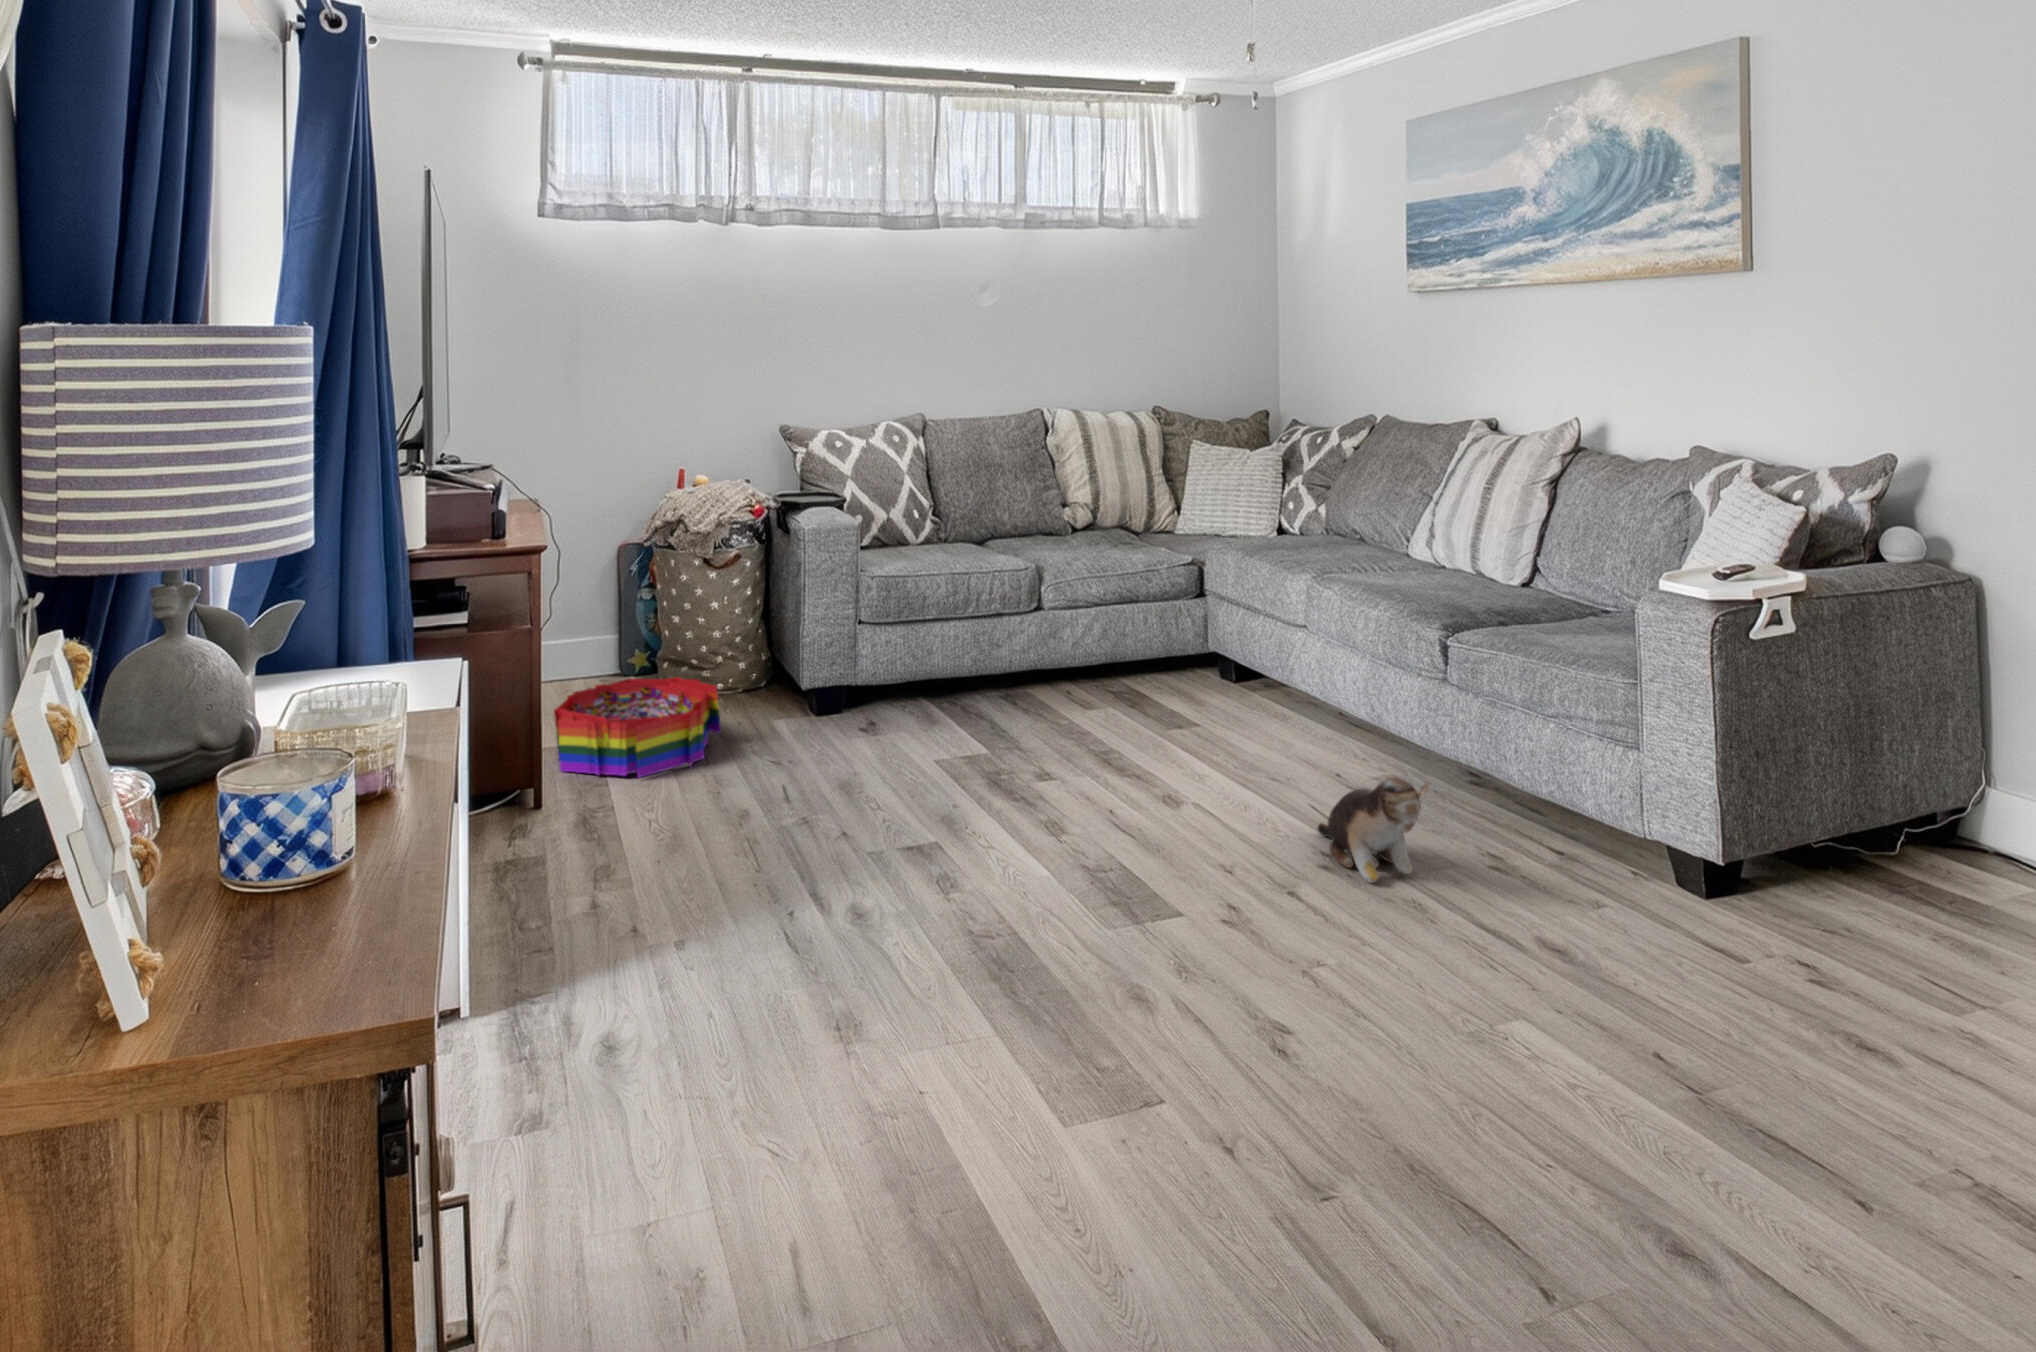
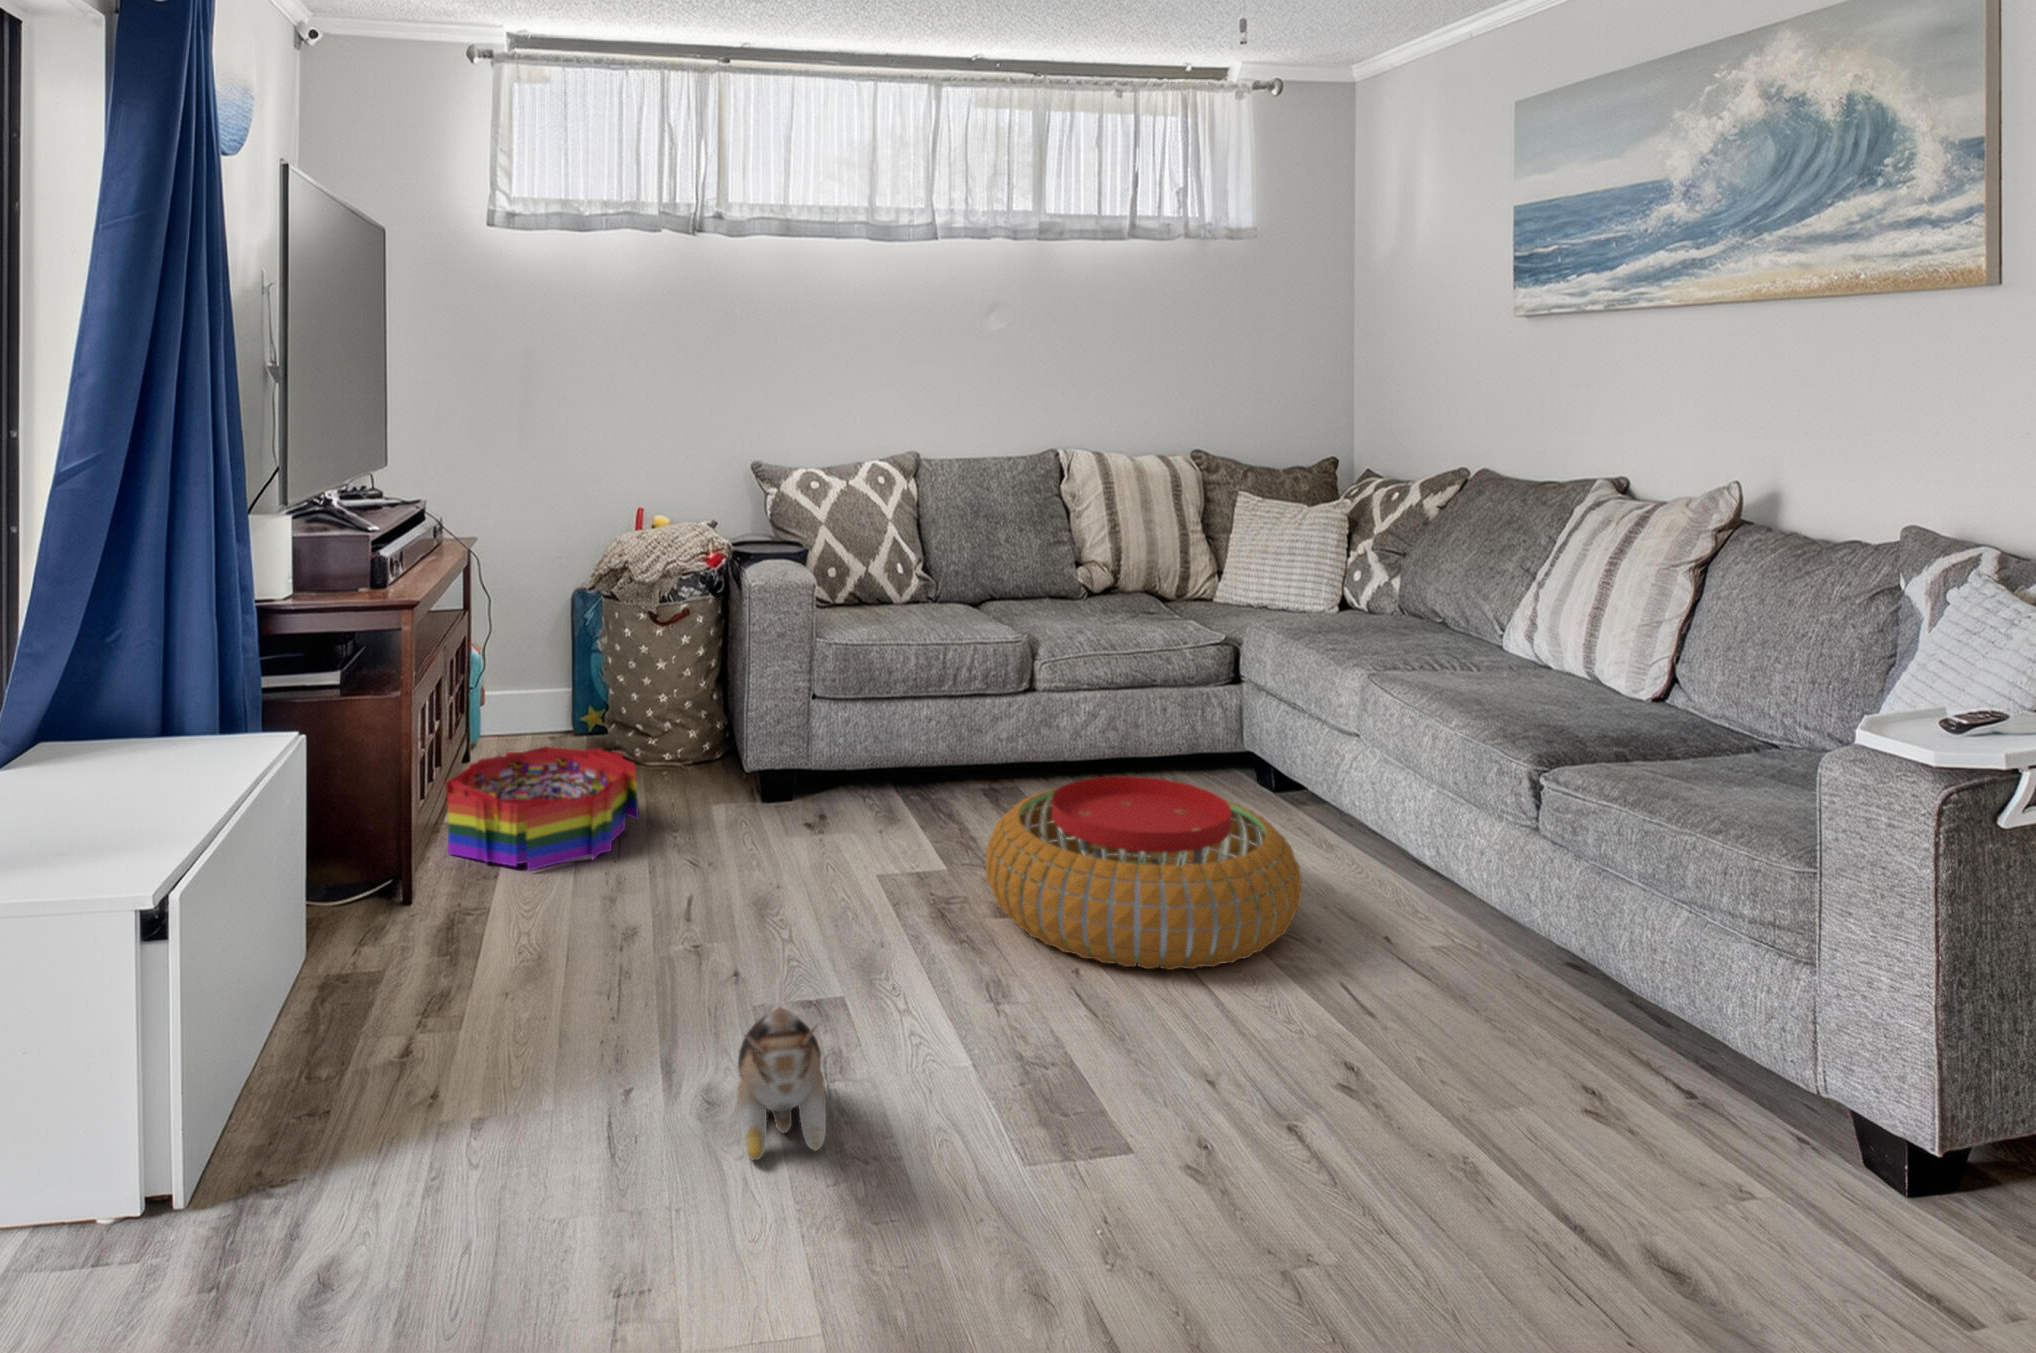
pouf: none [1027,667,1273,807] -> present [986,776,1302,970]
plush toy: present [1318,777,1429,883] -> present [737,1007,826,1160]

